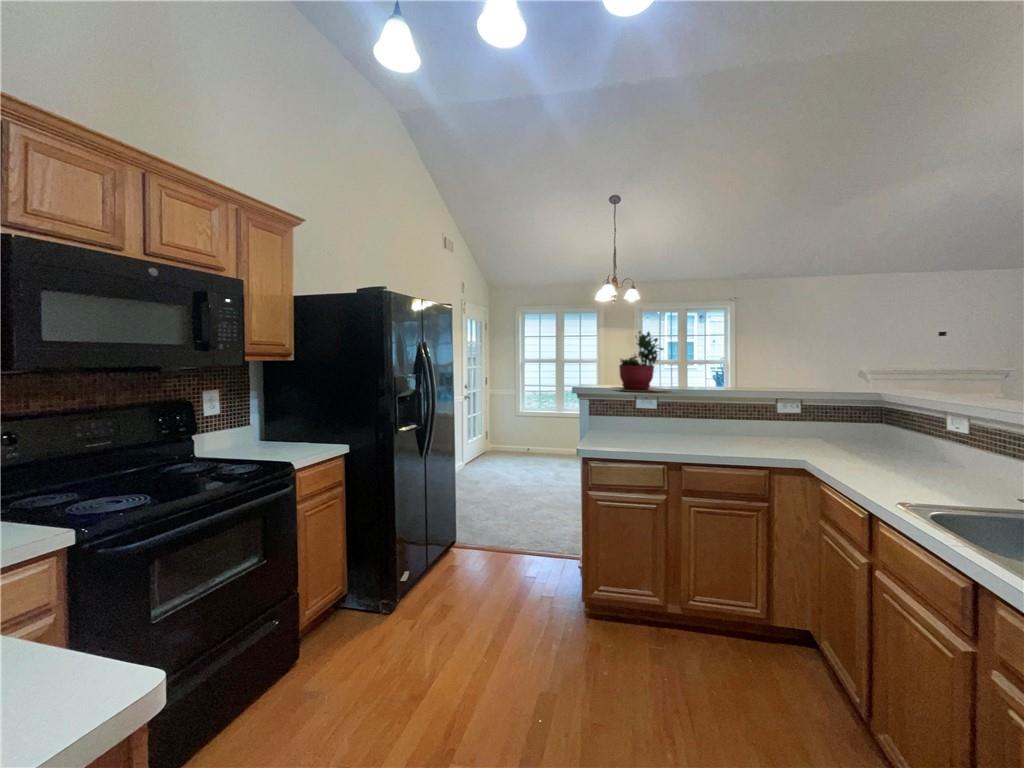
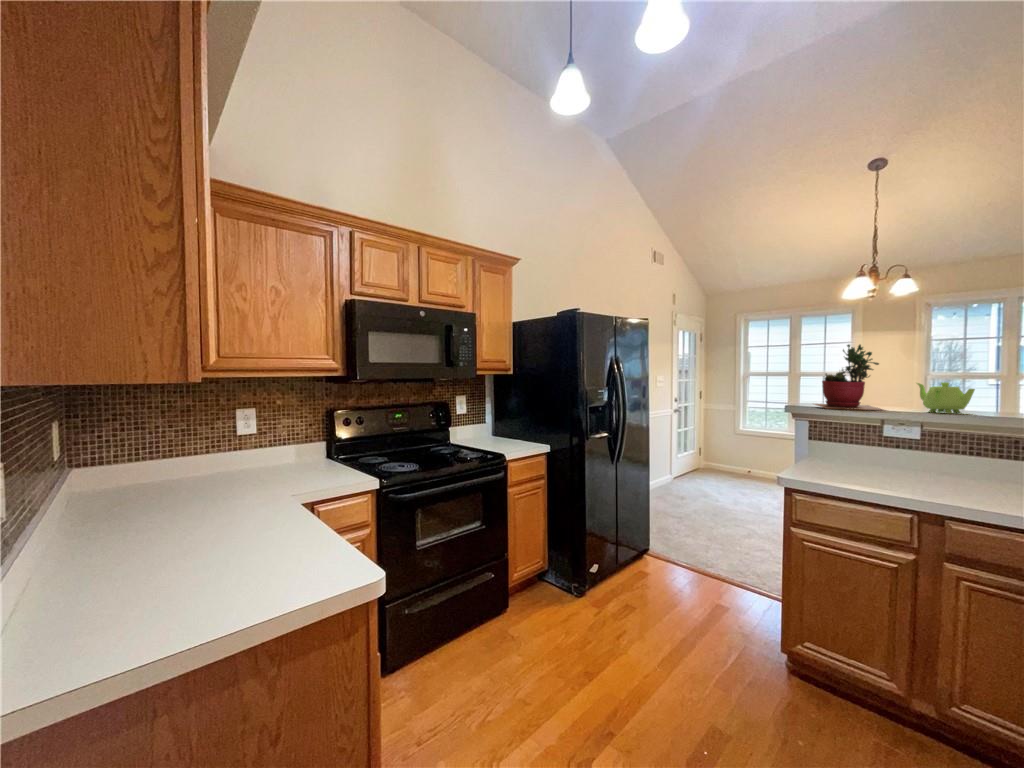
teapot: none [692,365,738,392] -> present [917,382,975,414]

